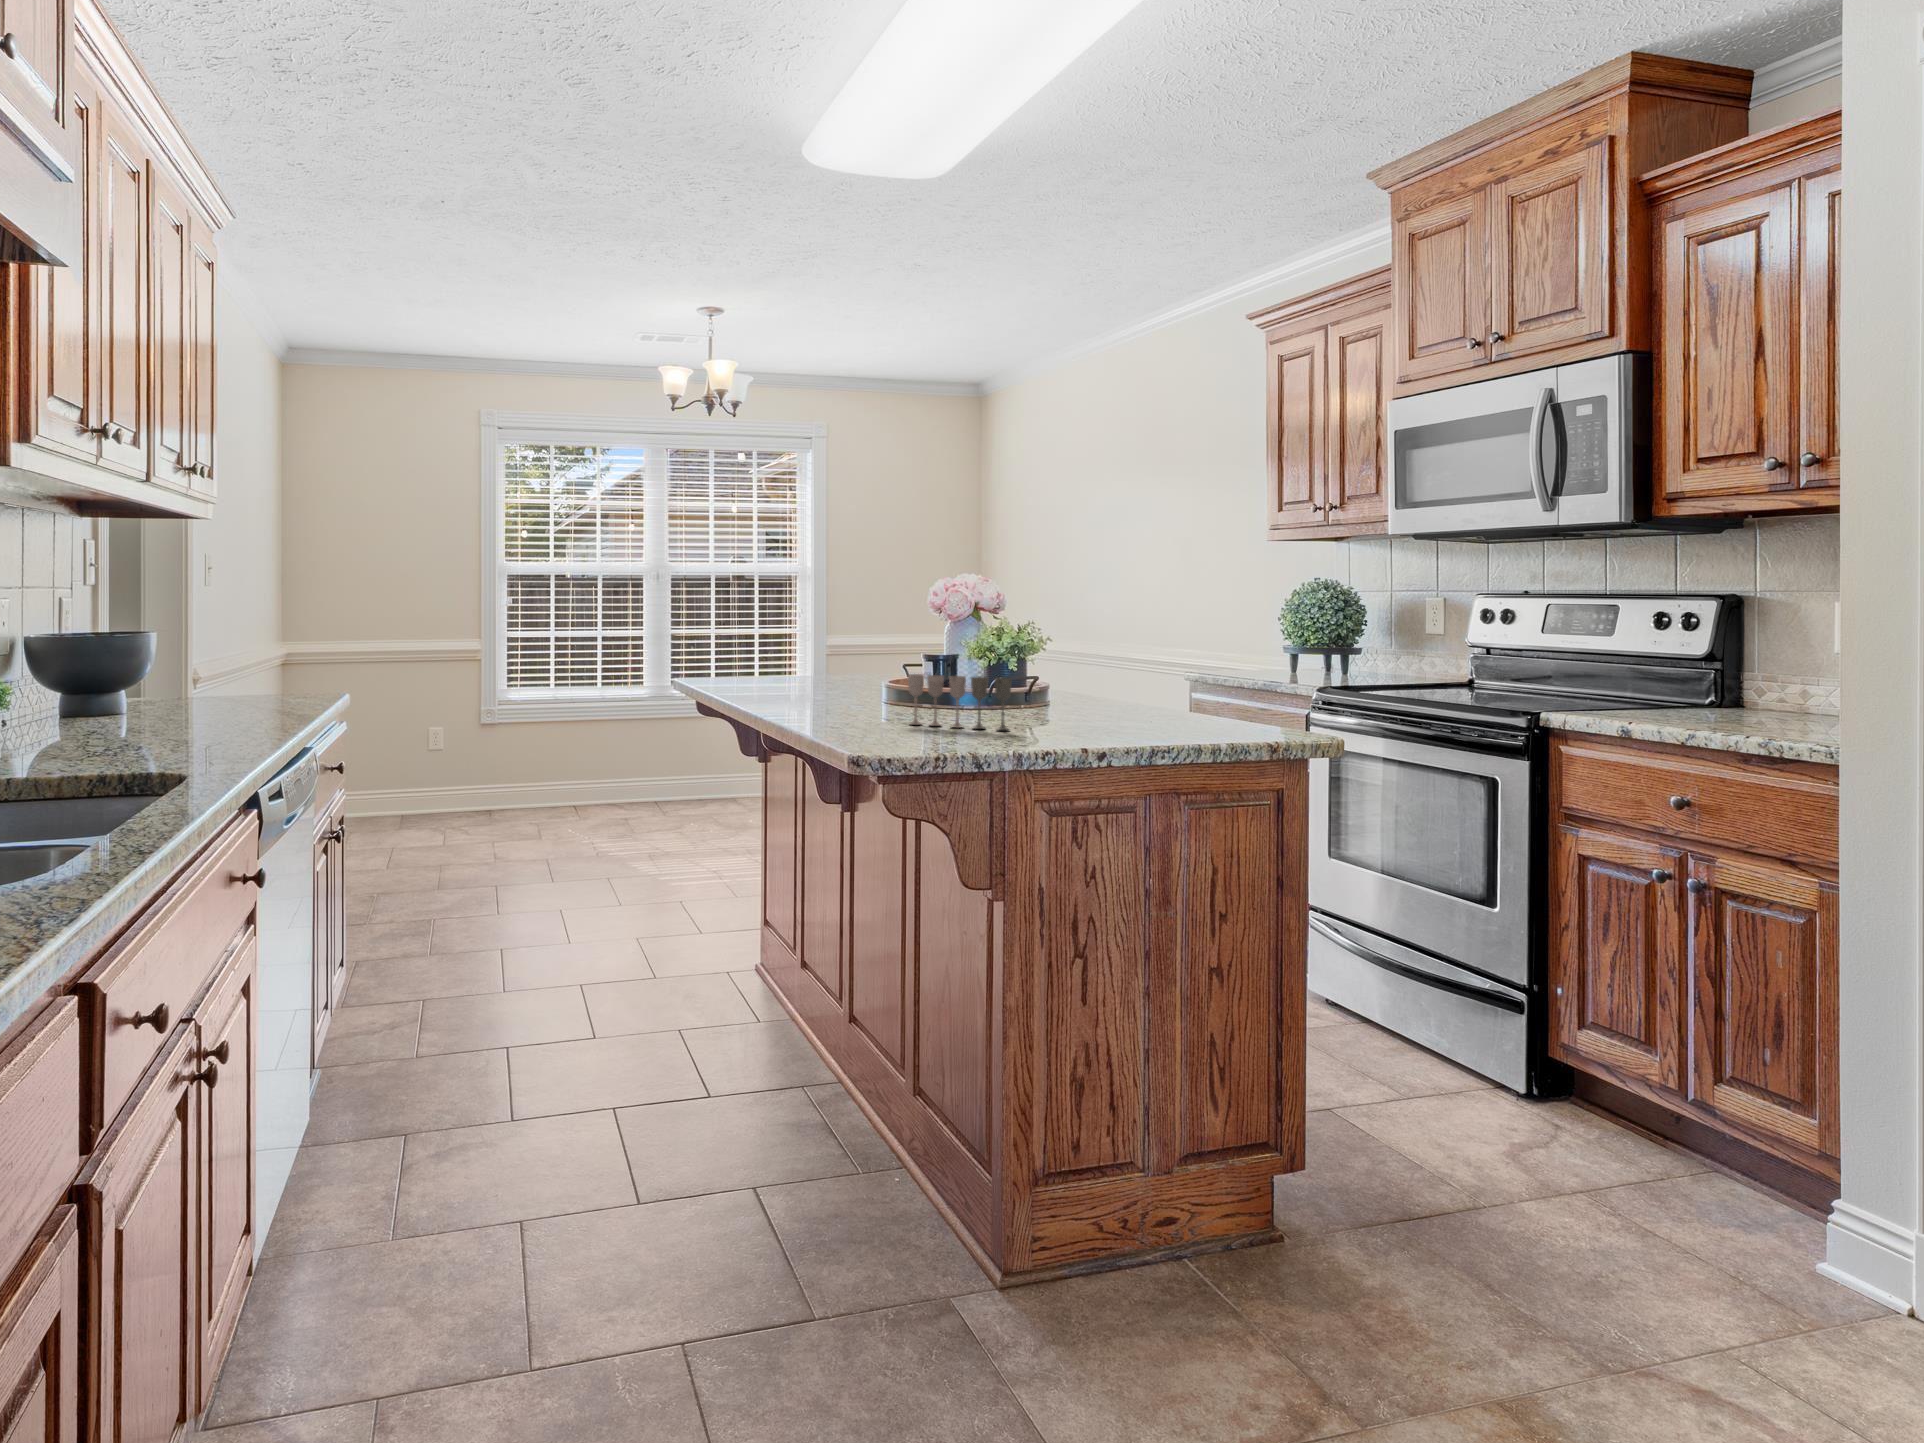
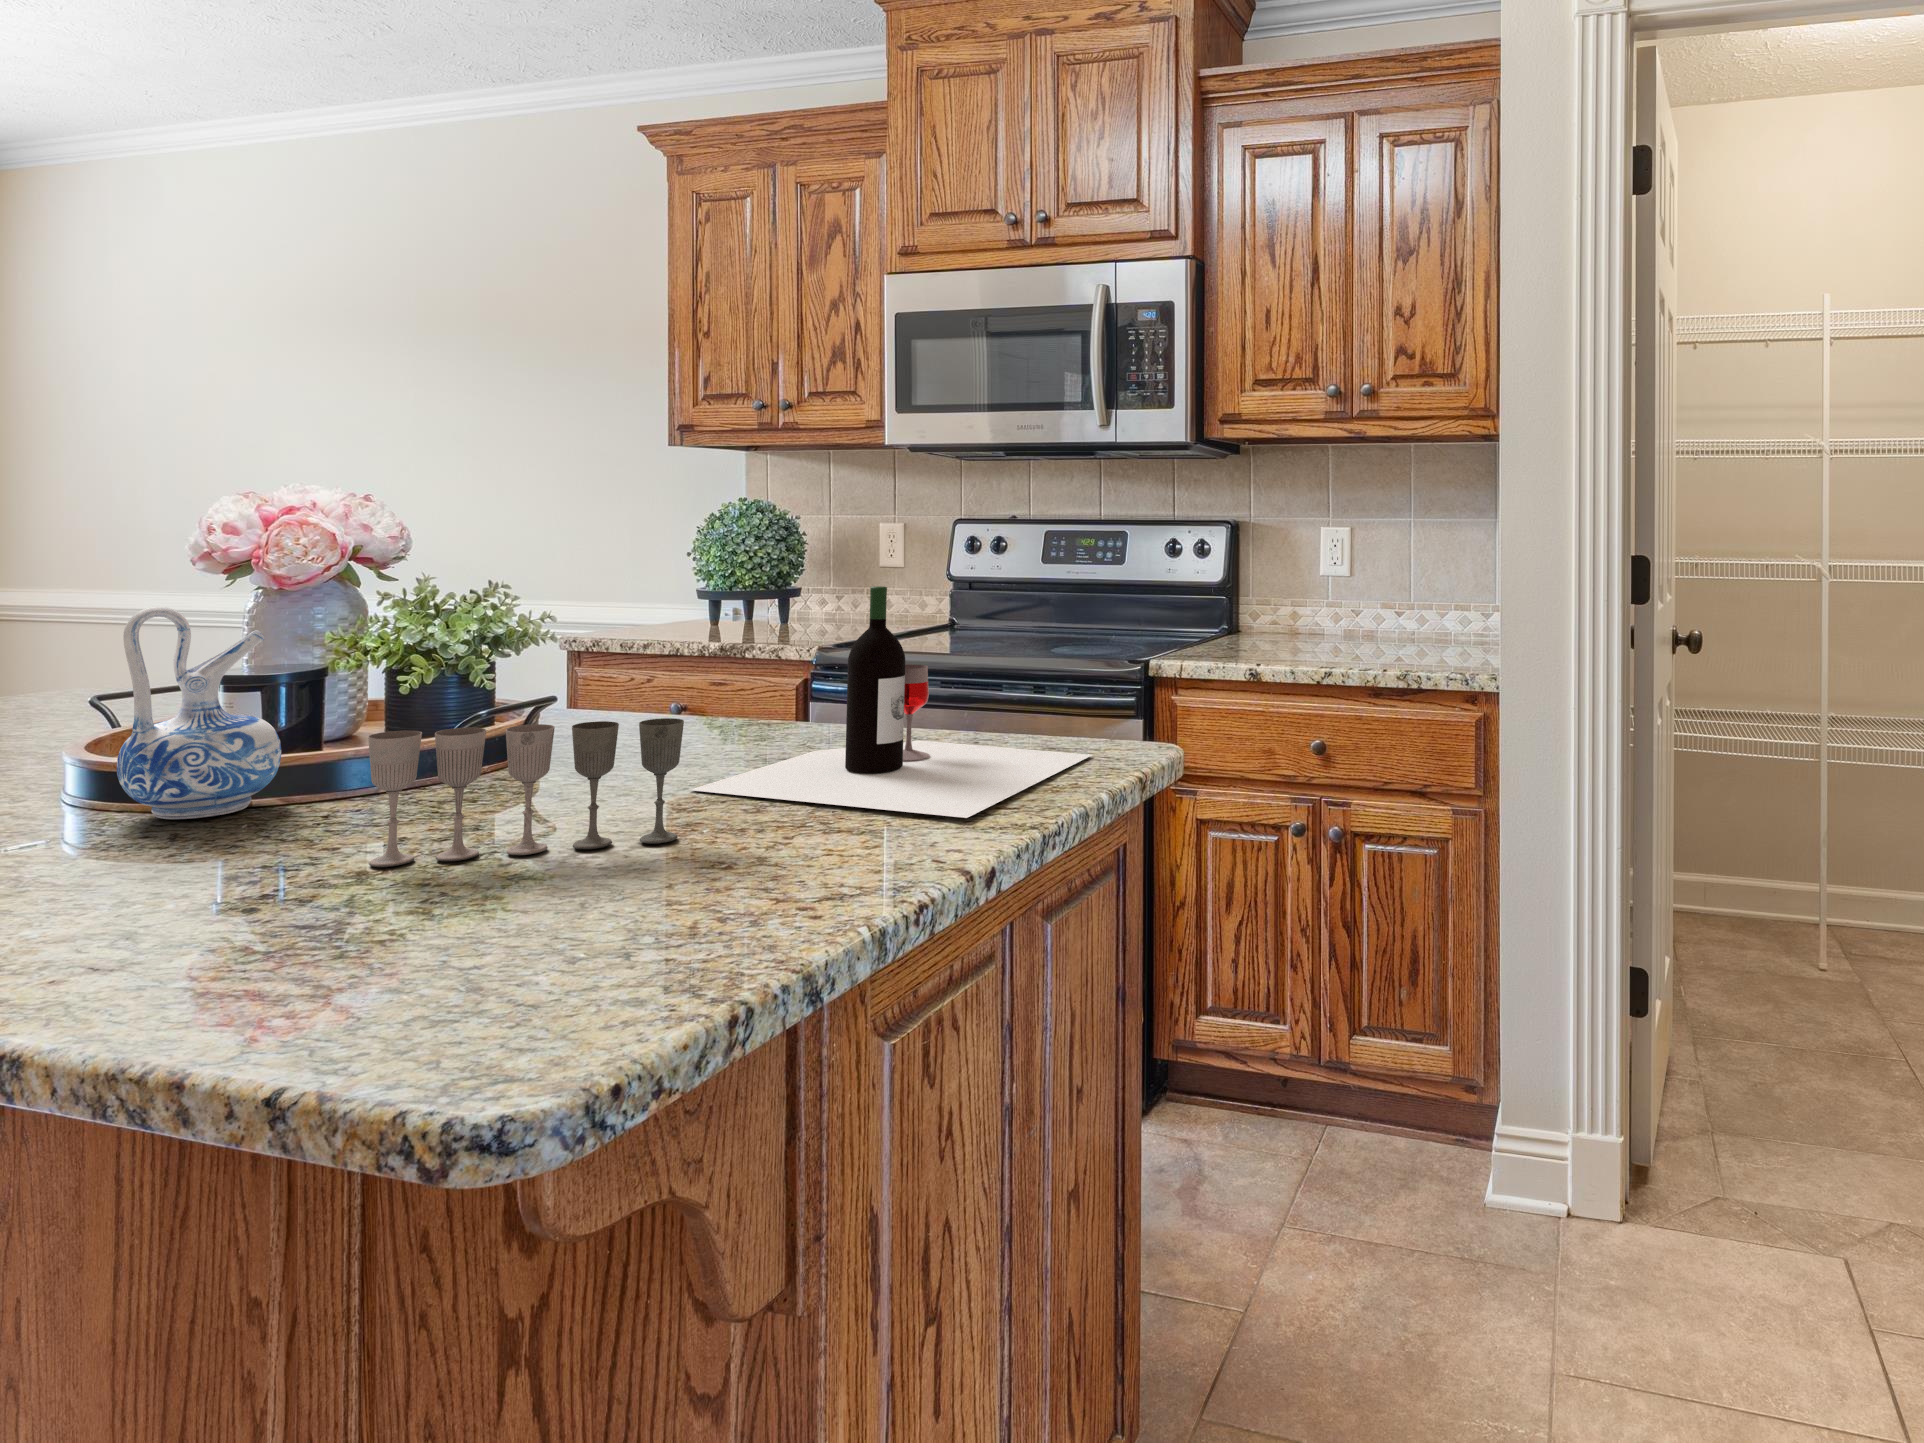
wine bottle: none [1047,626,1269,738] -> present [690,586,1092,818]
ceramic pitcher: none [863,628,912,711] -> present [117,607,281,819]

